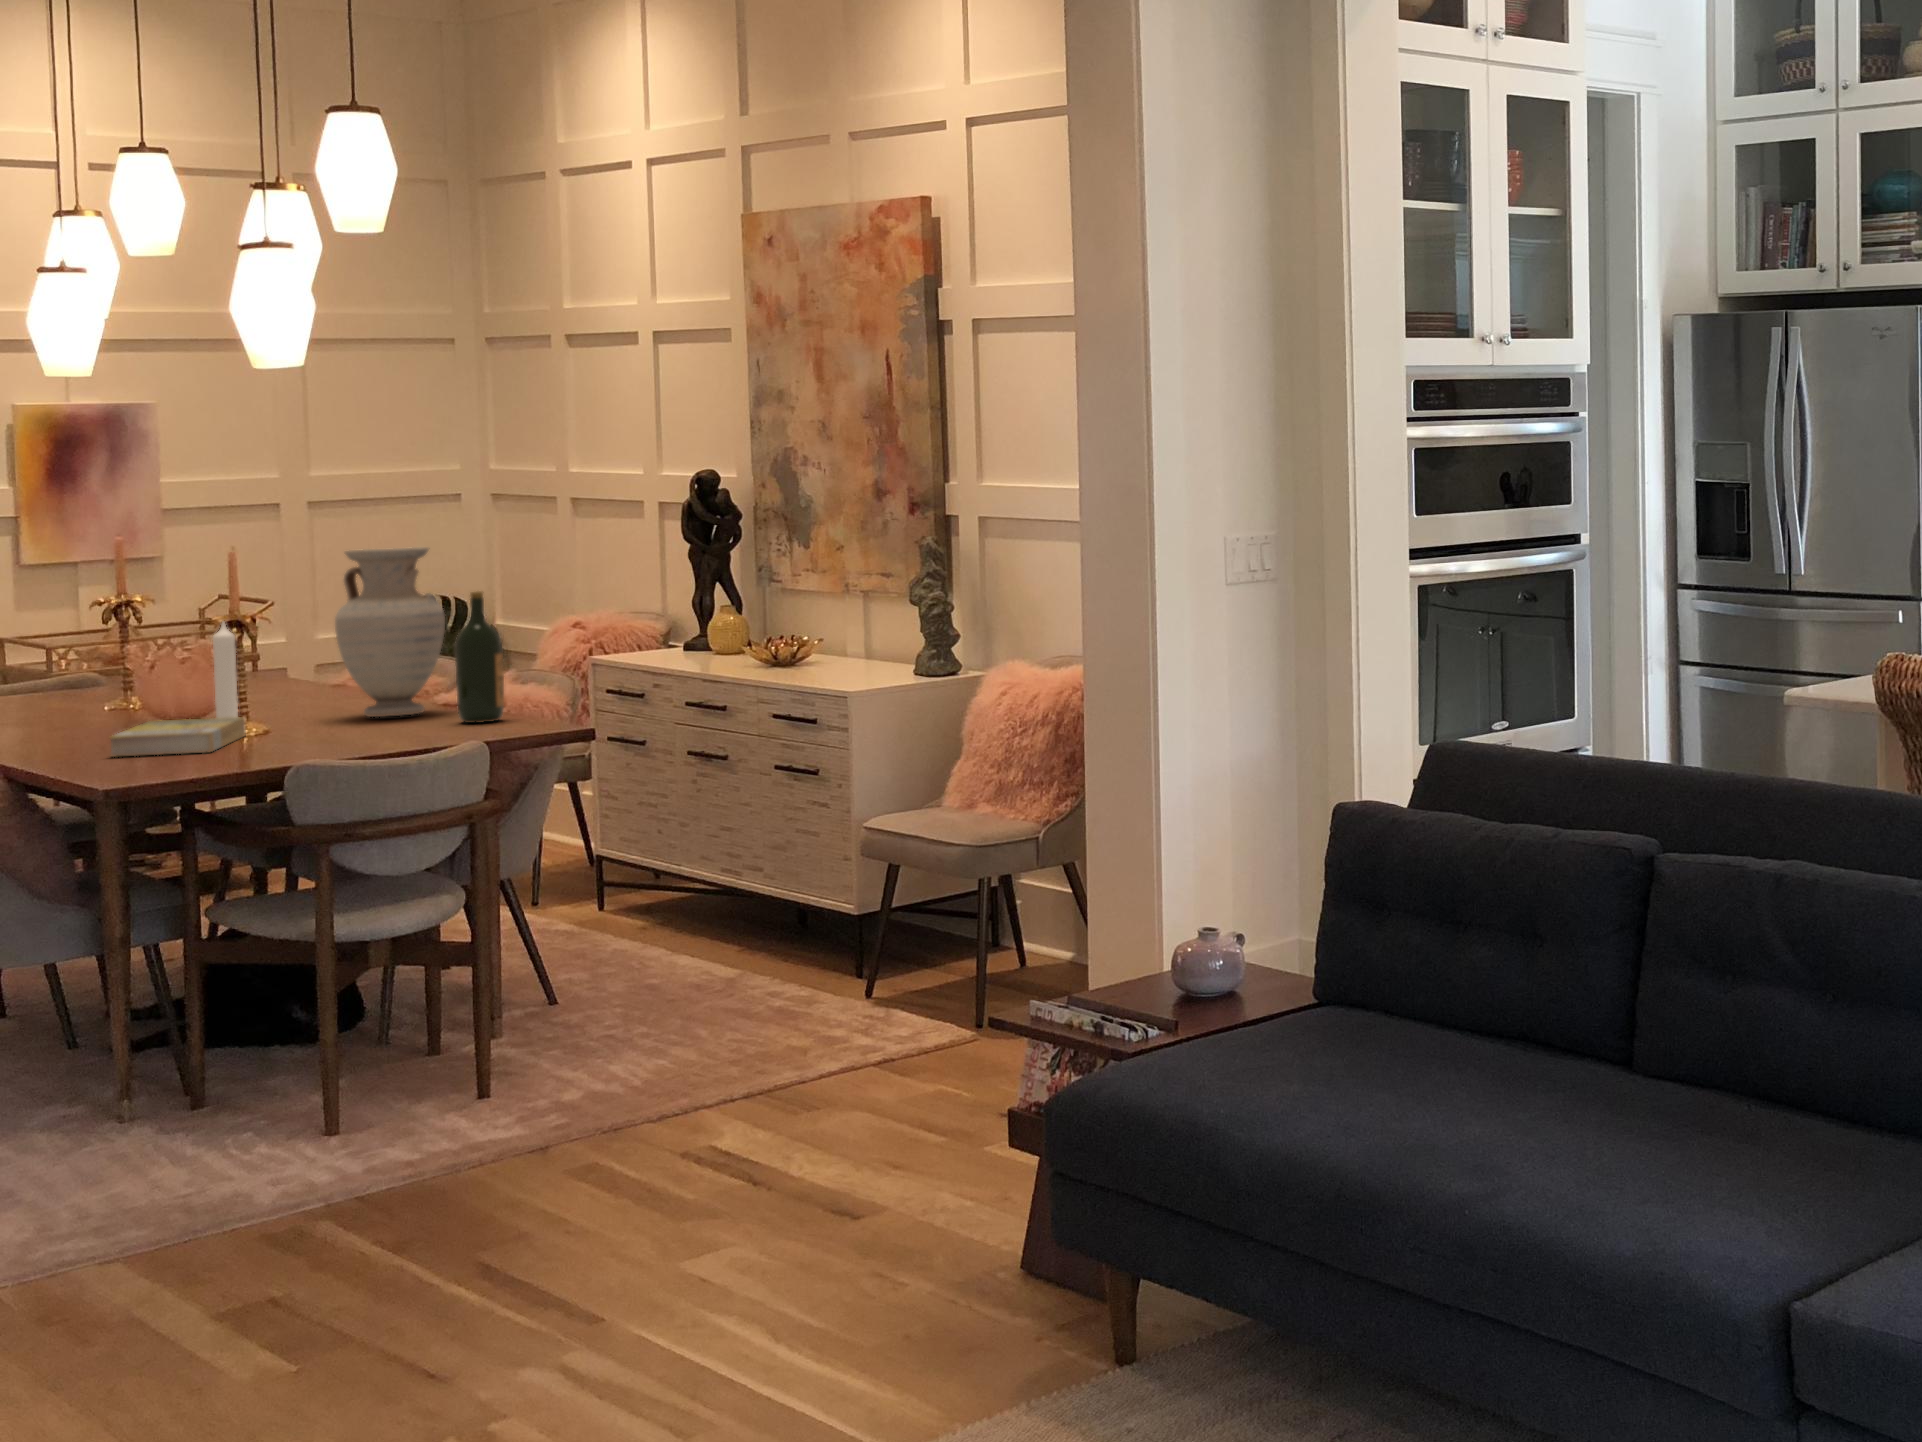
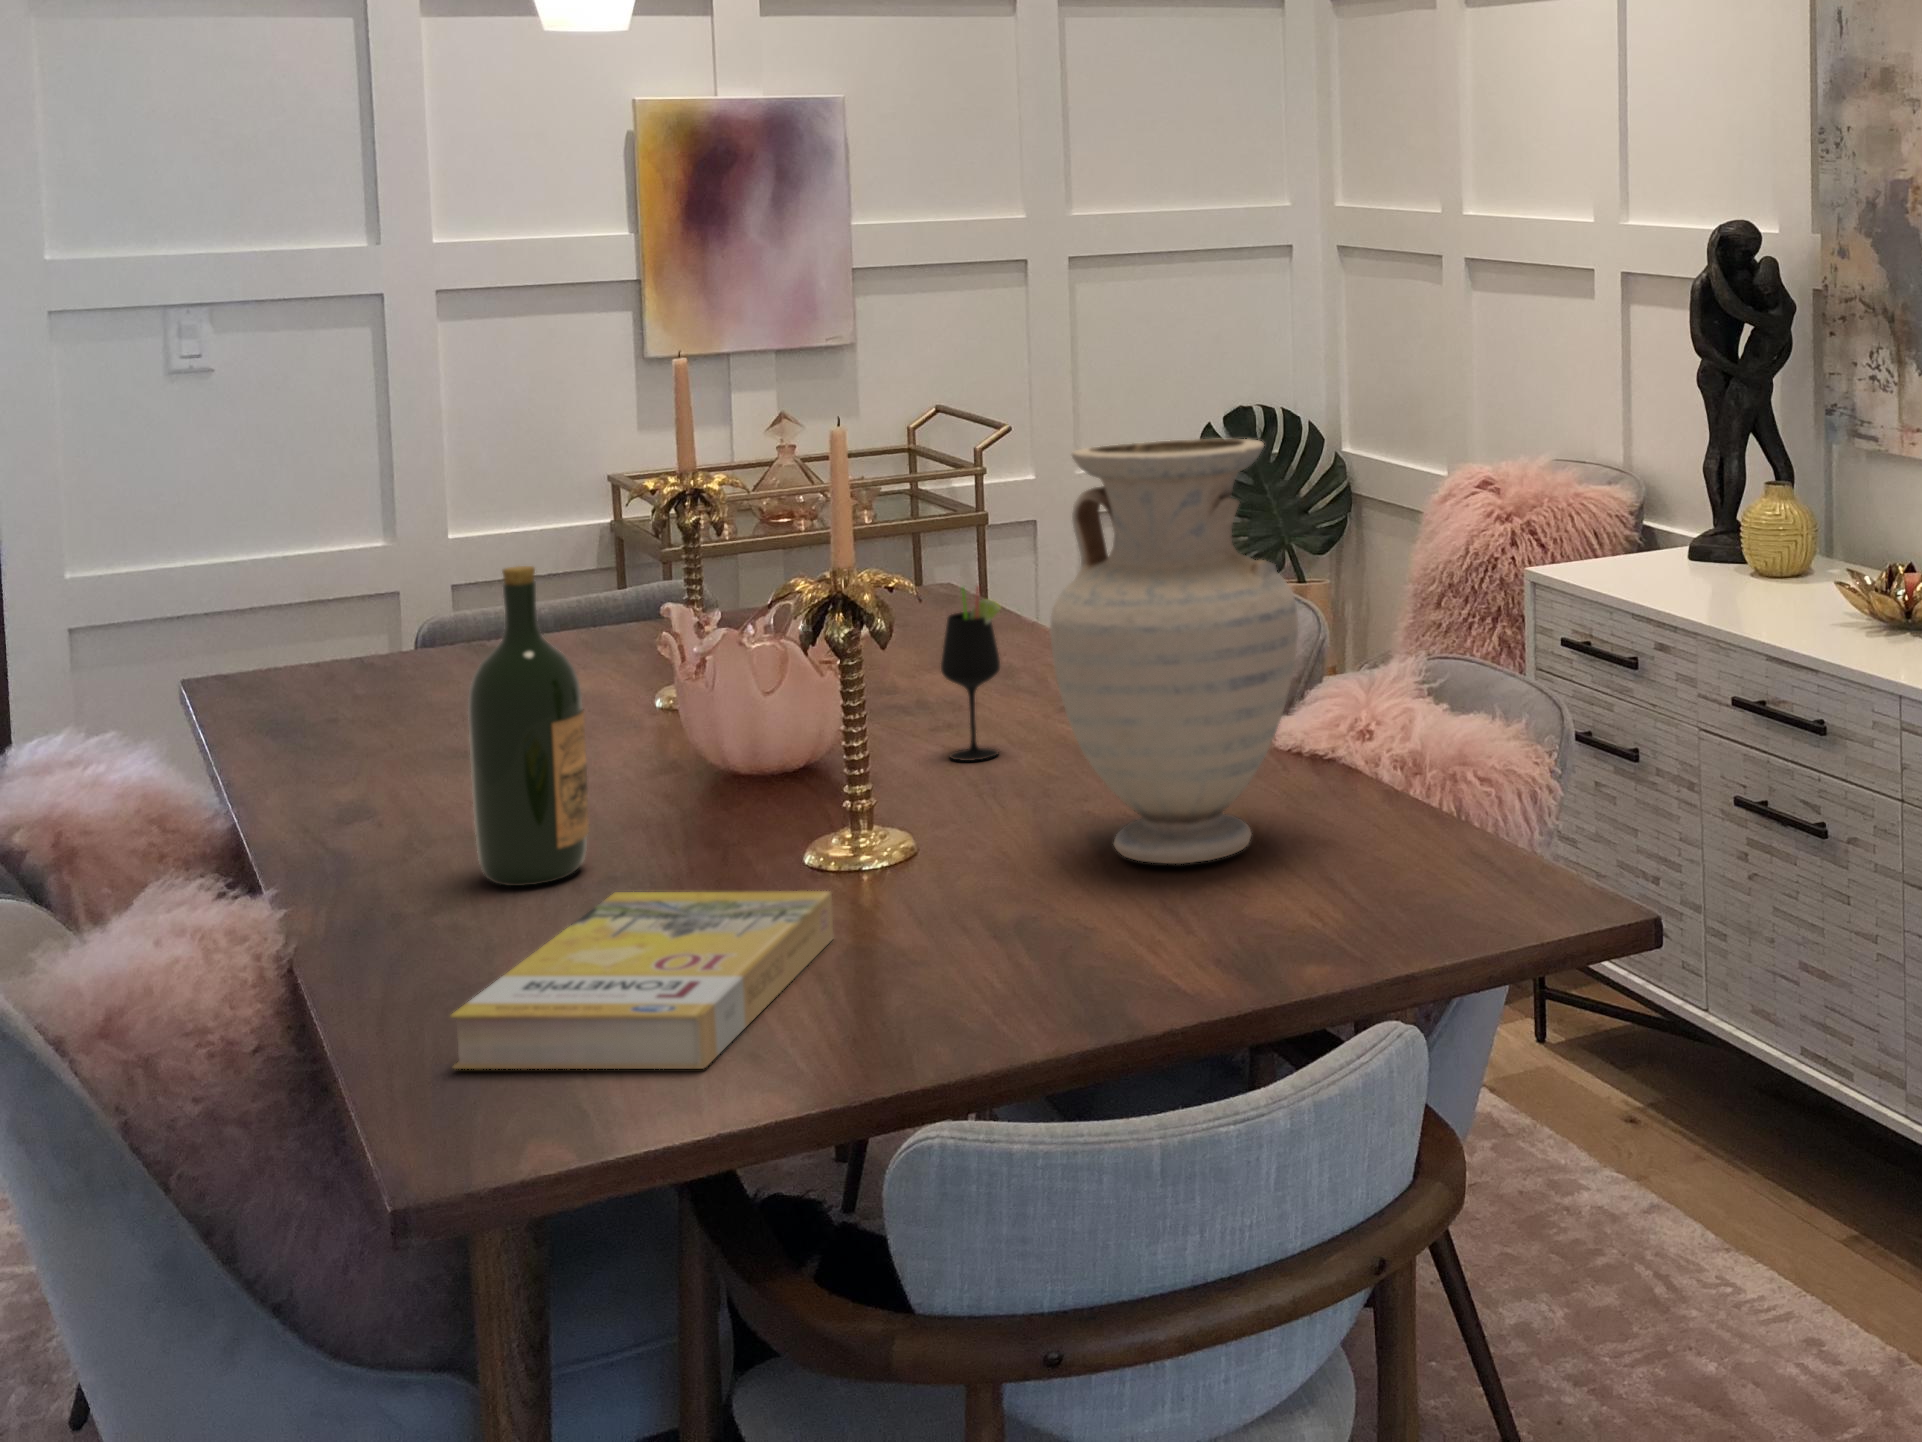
wine bottle: present [455,591,504,723] -> present [468,566,589,886]
candle: present [213,622,238,718] -> none [768,628,846,903]
wine glass: none [273,625,303,706] -> present [941,586,1000,761]

